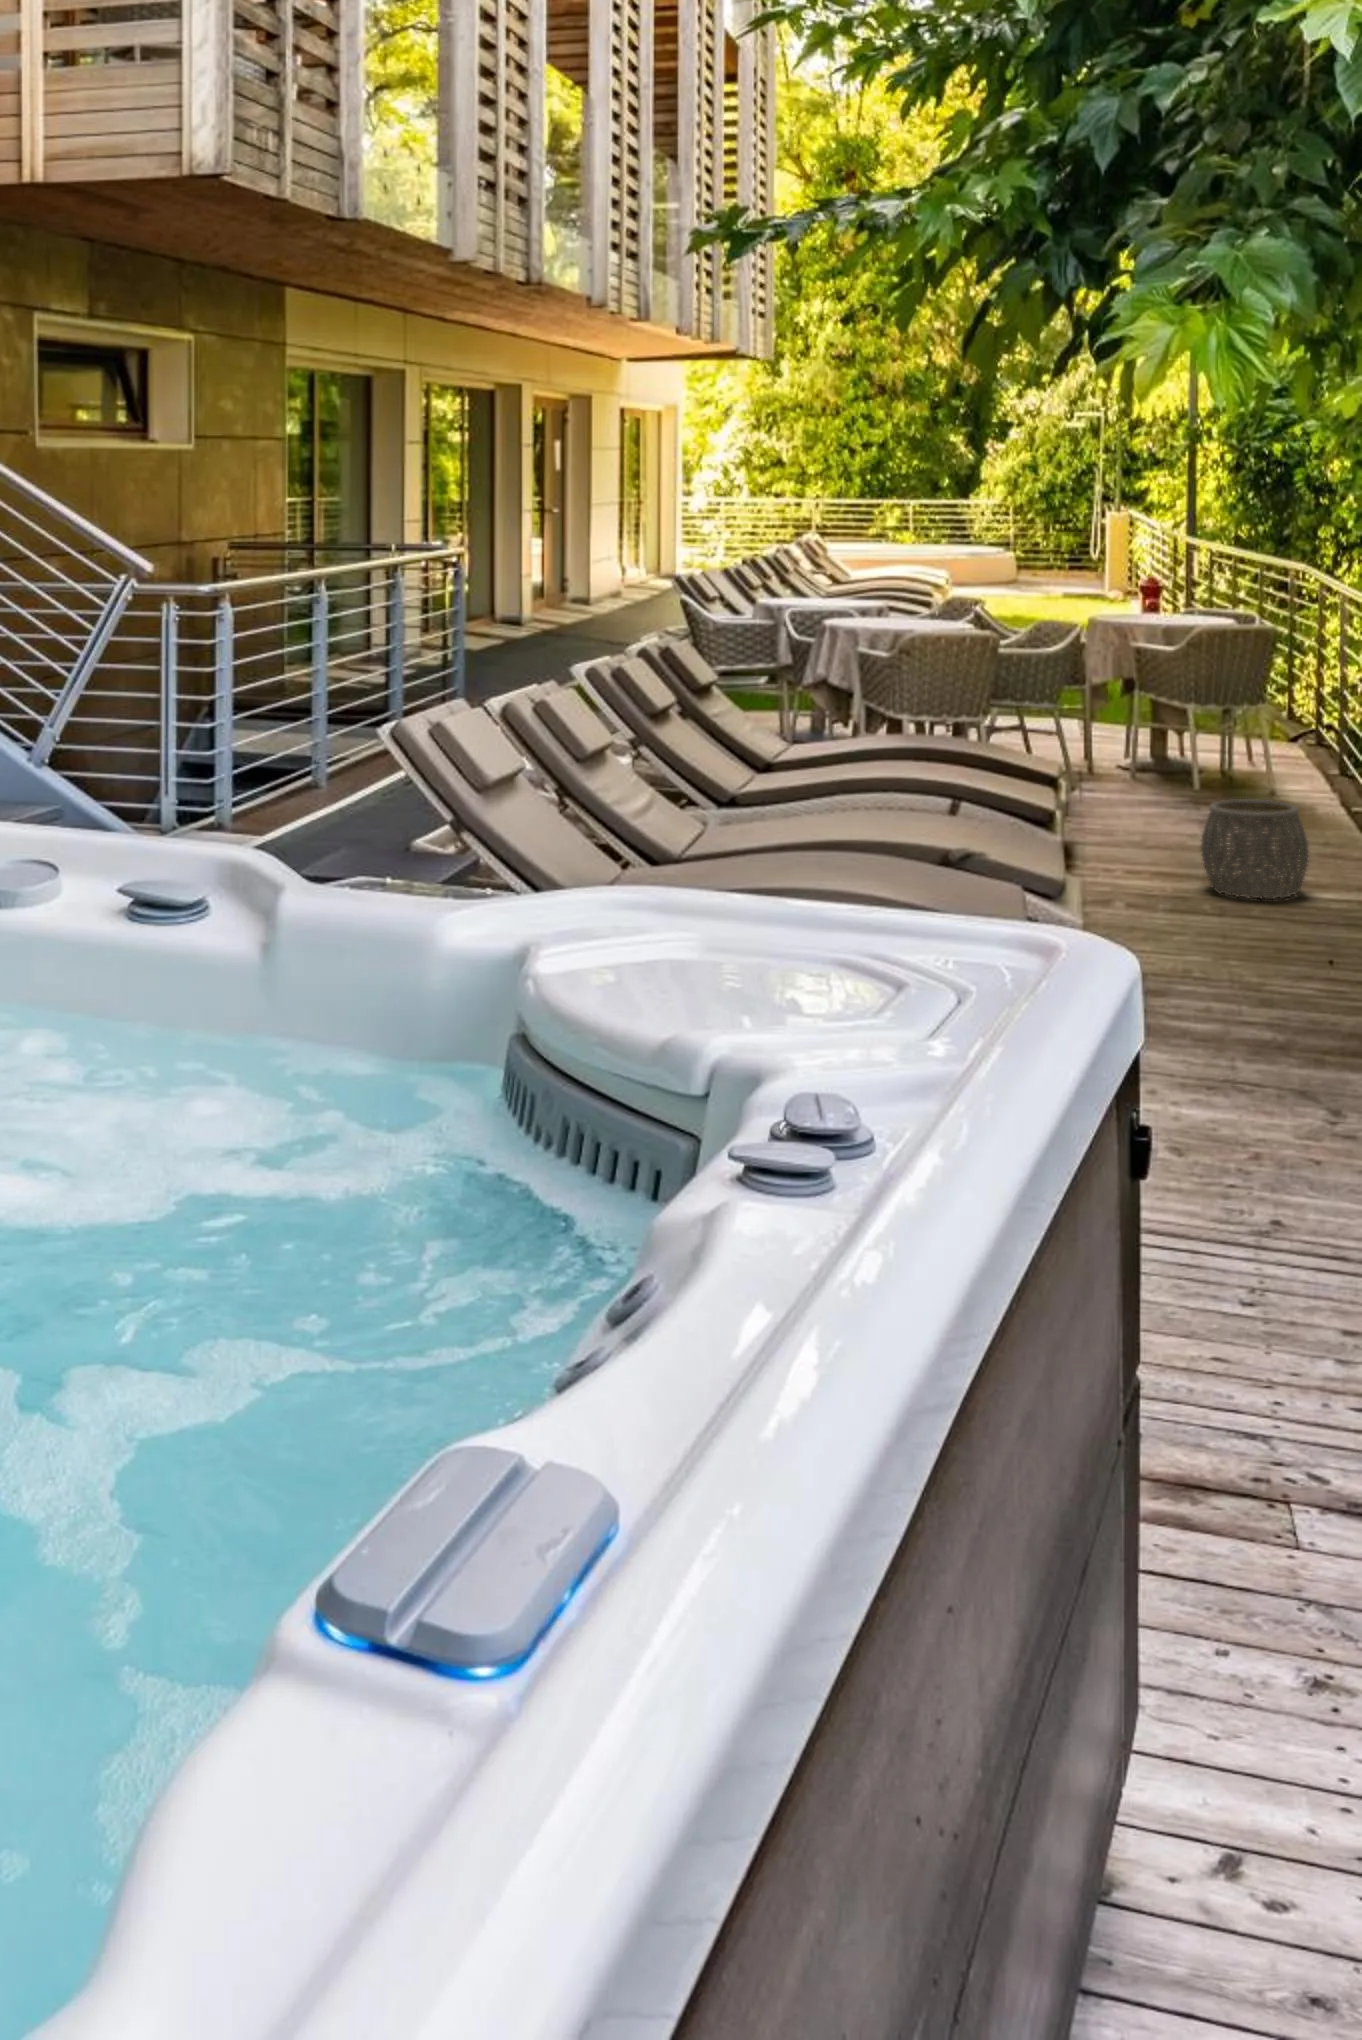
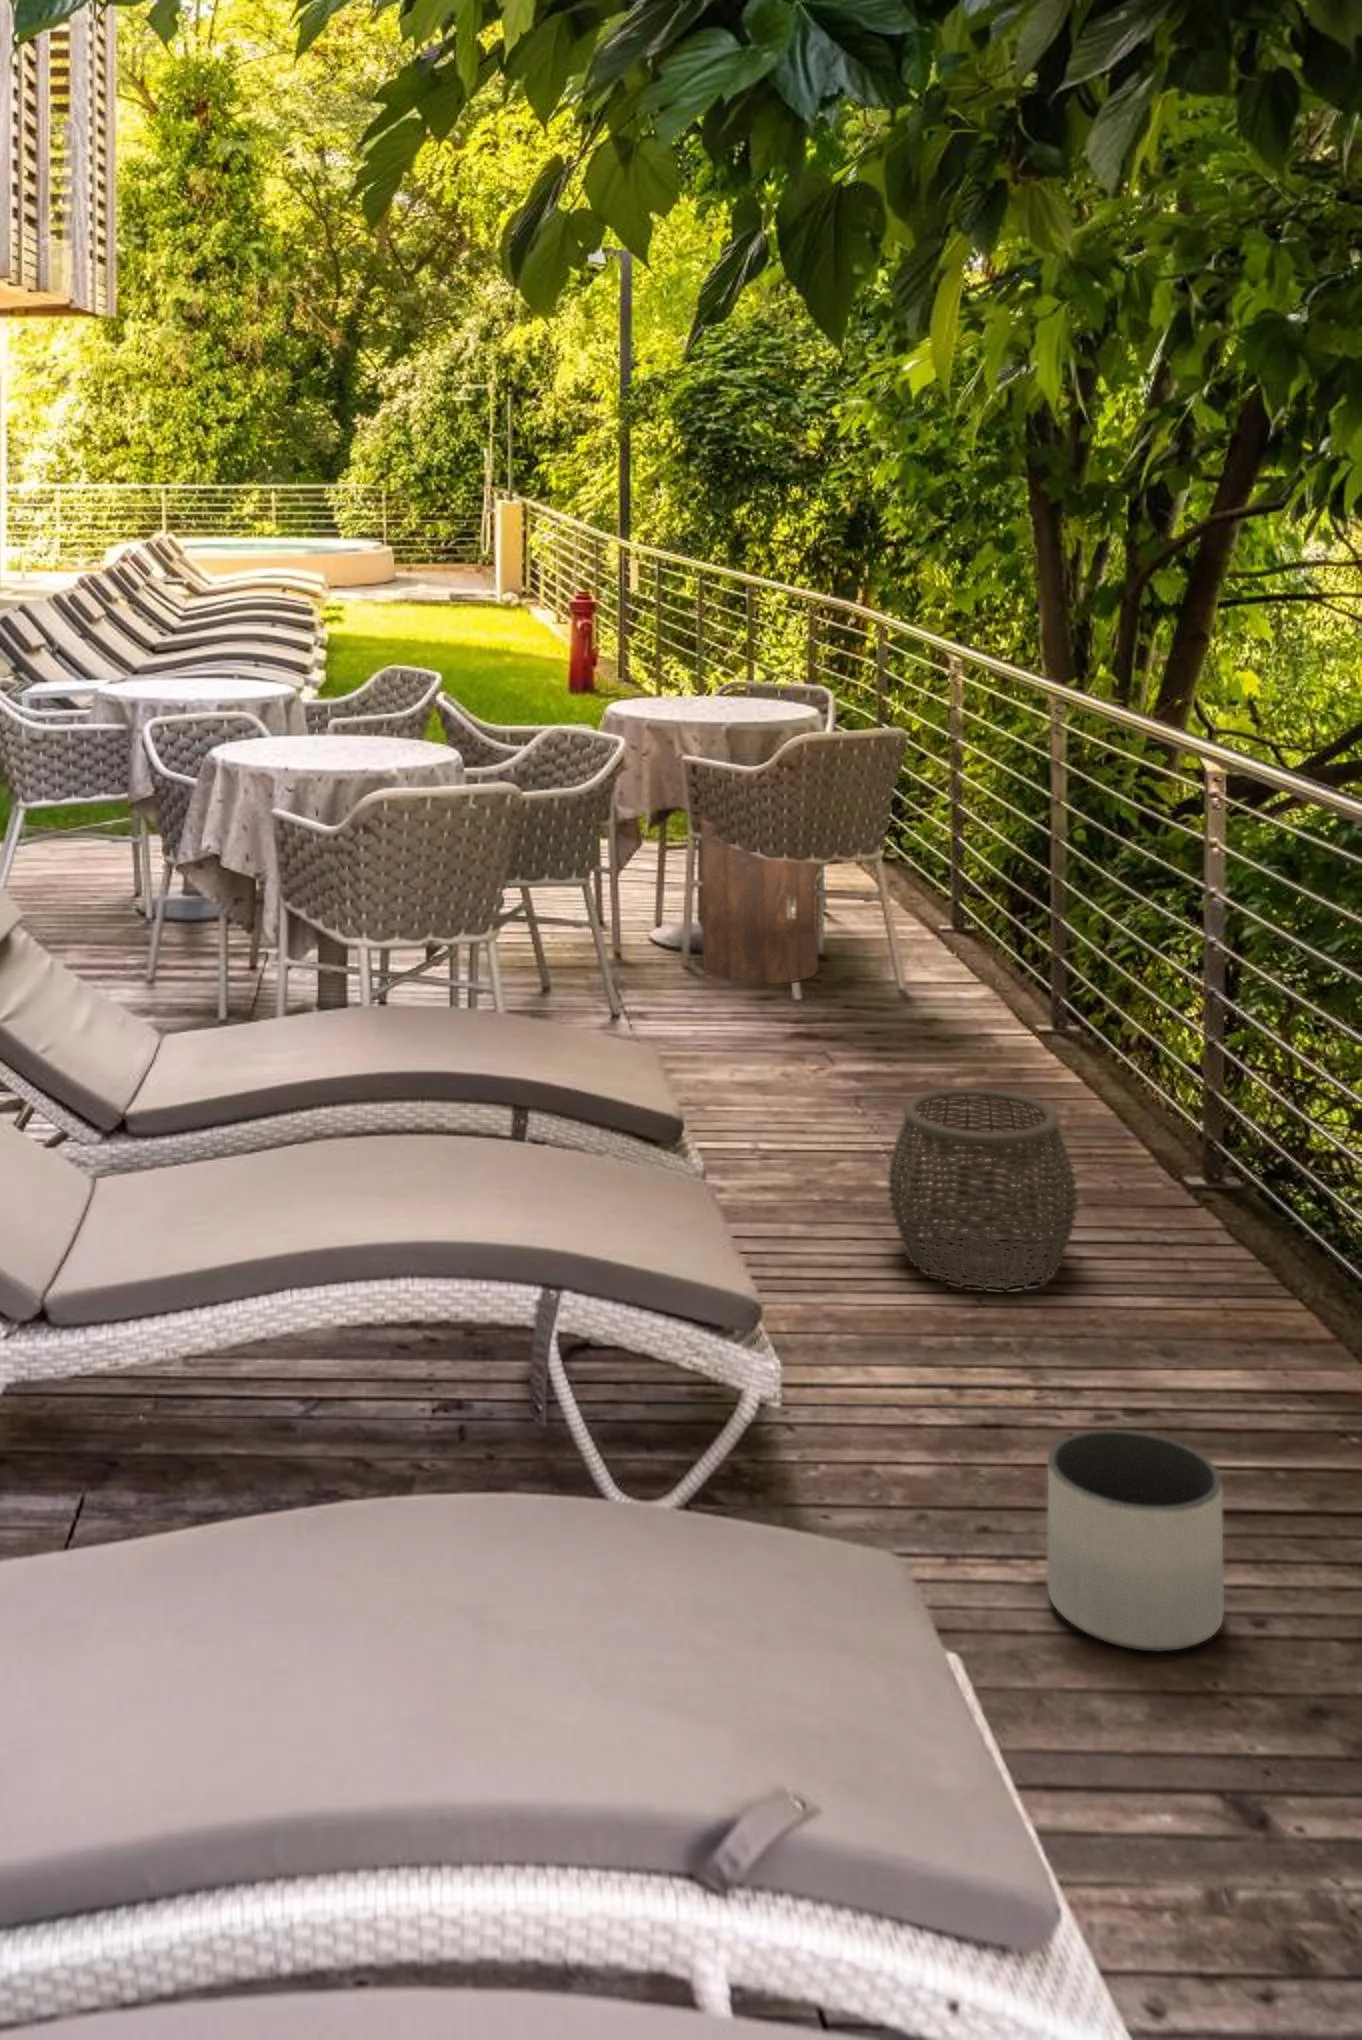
stool: none [1157,688,1240,797] -> present [701,819,818,984]
planter: none [1204,897,1288,981] -> present [1047,1430,1224,1651]

